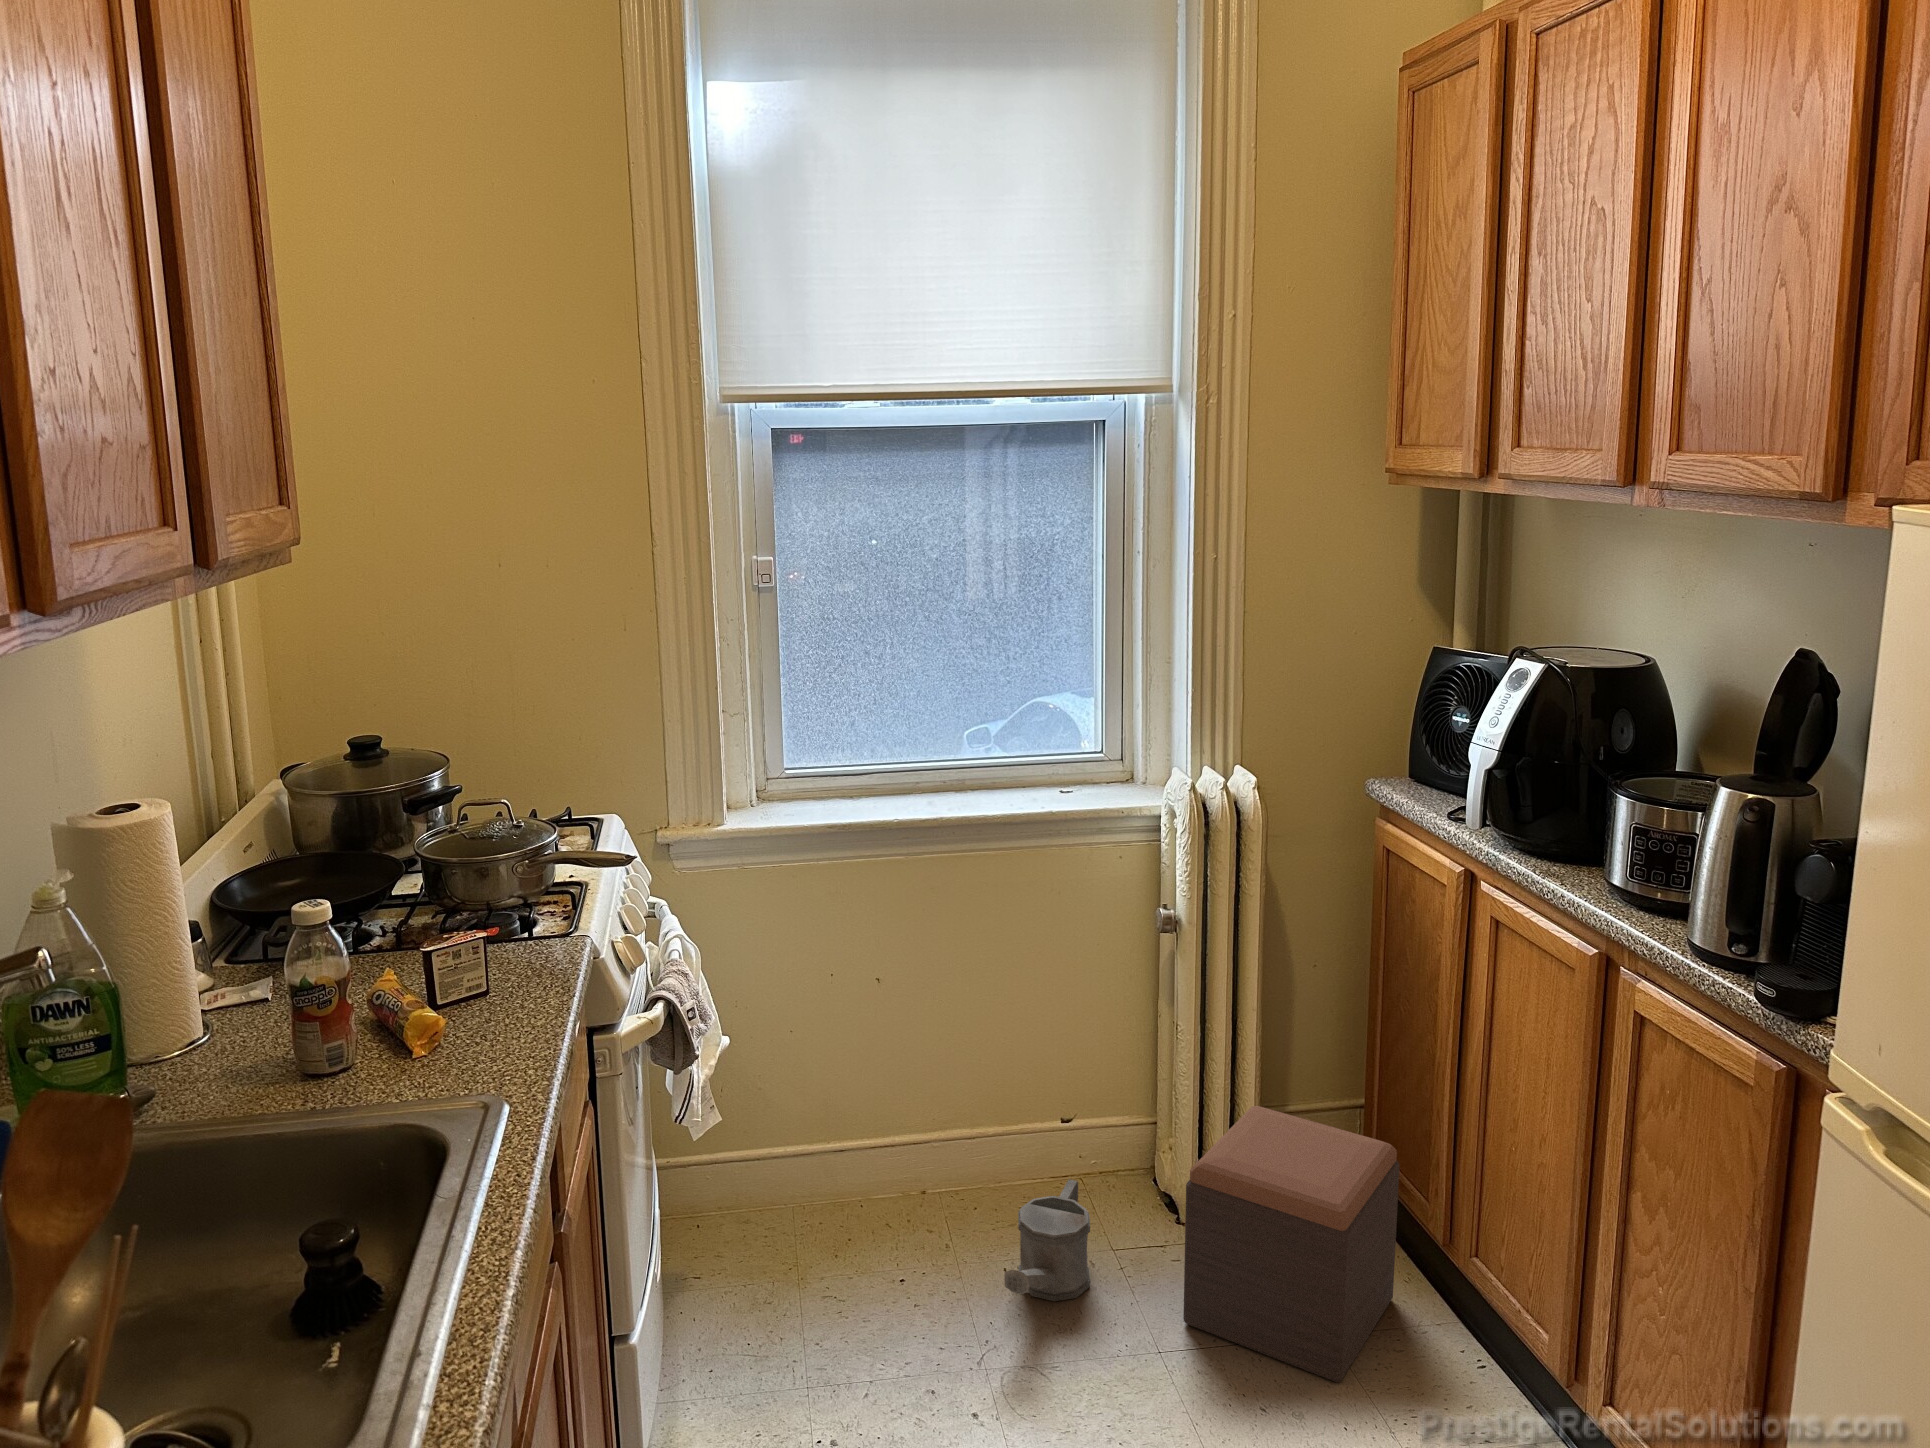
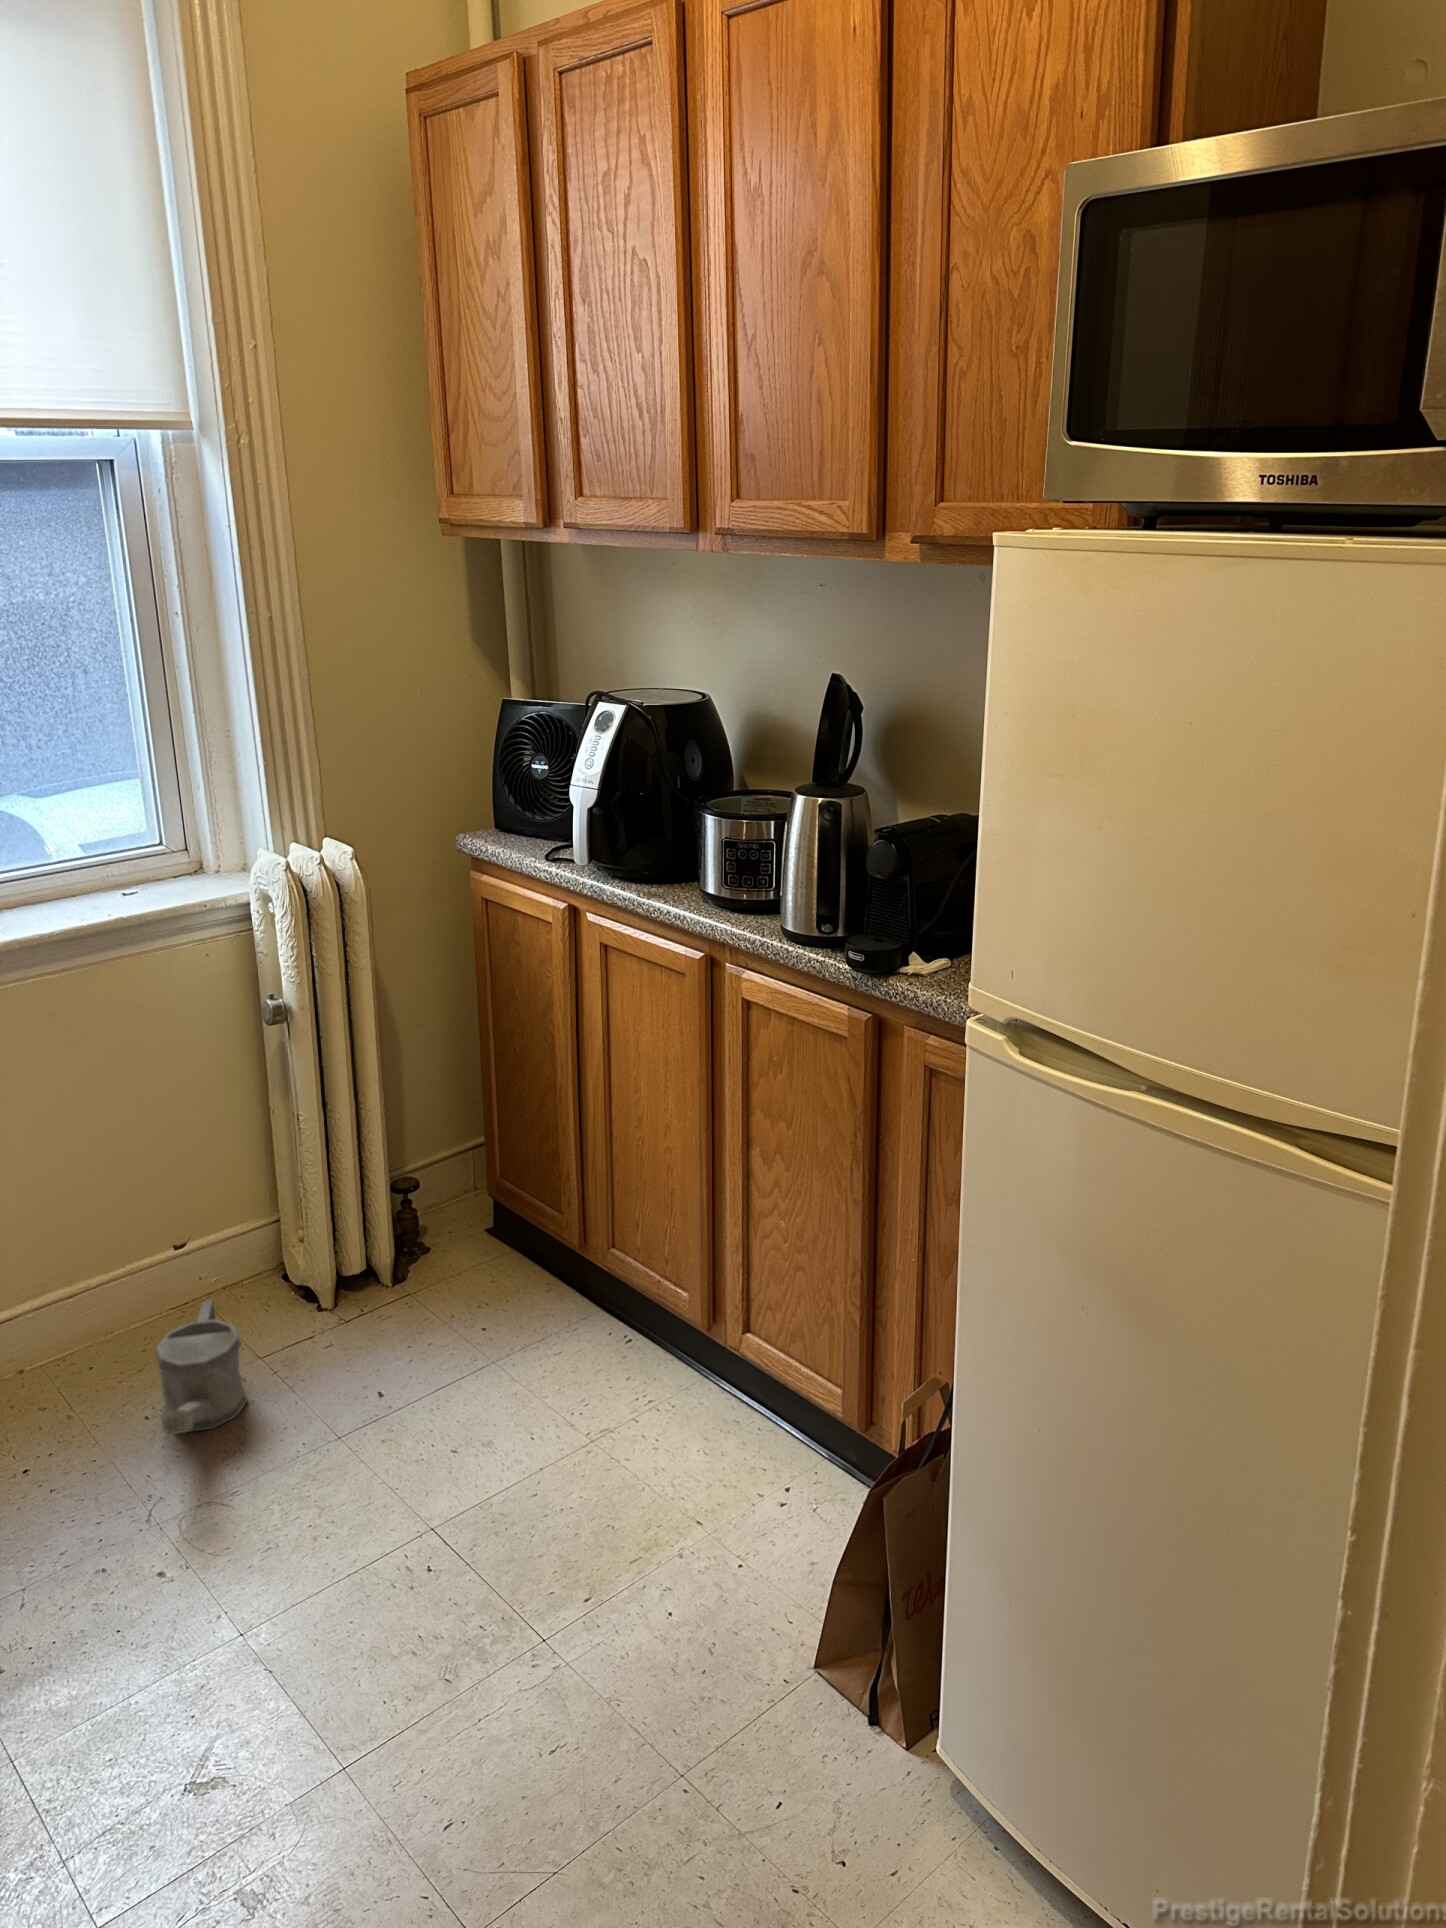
footstool: present [1183,1106,1400,1383] -> none [343,1172,541,1403]

